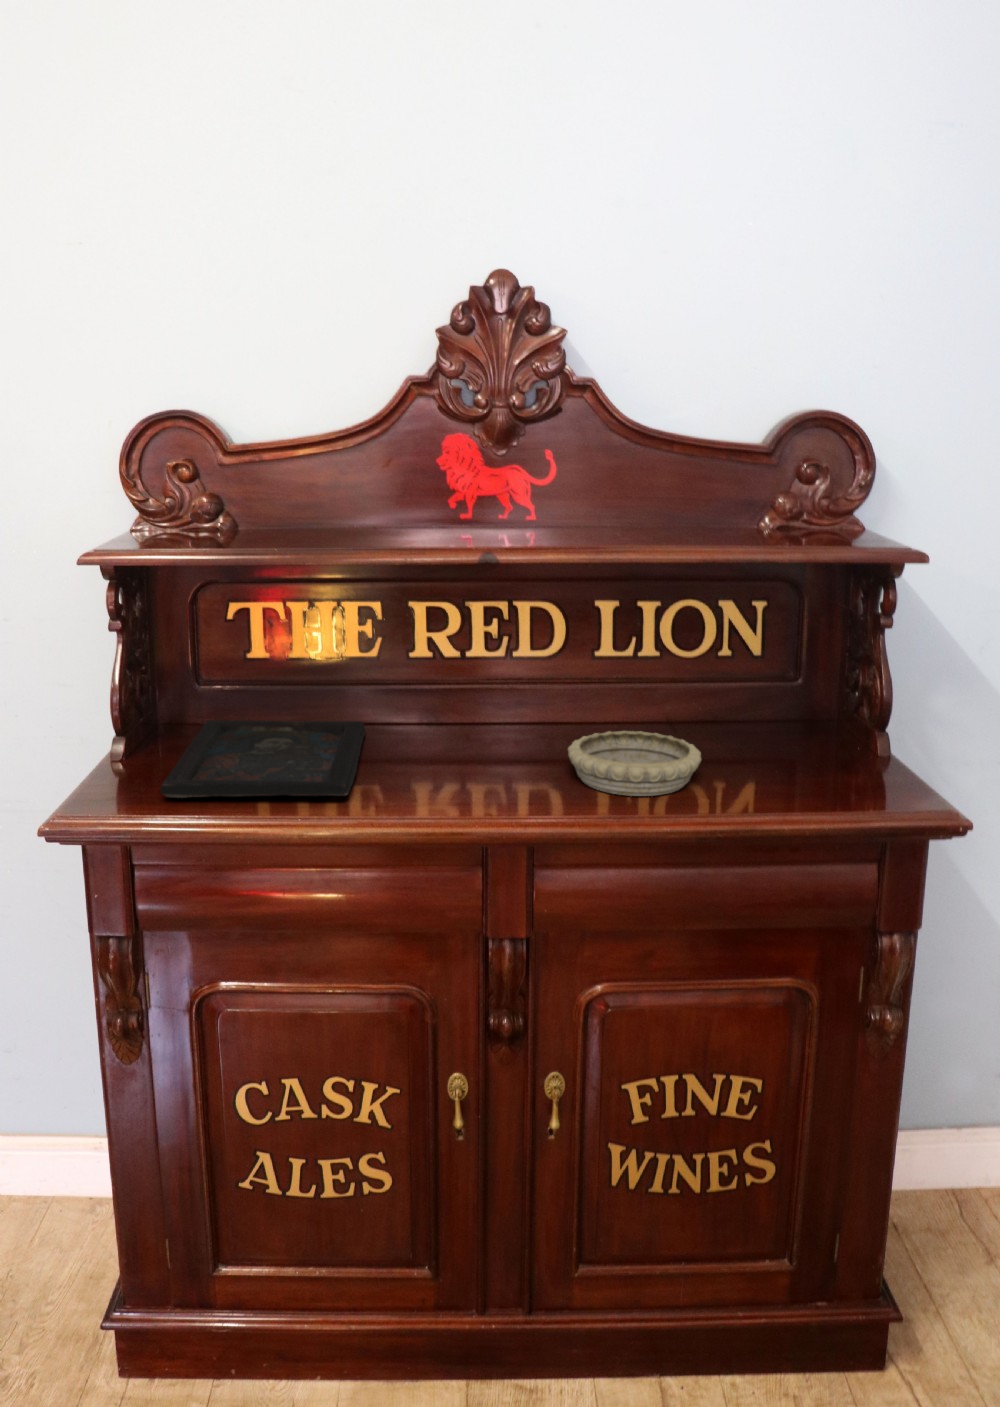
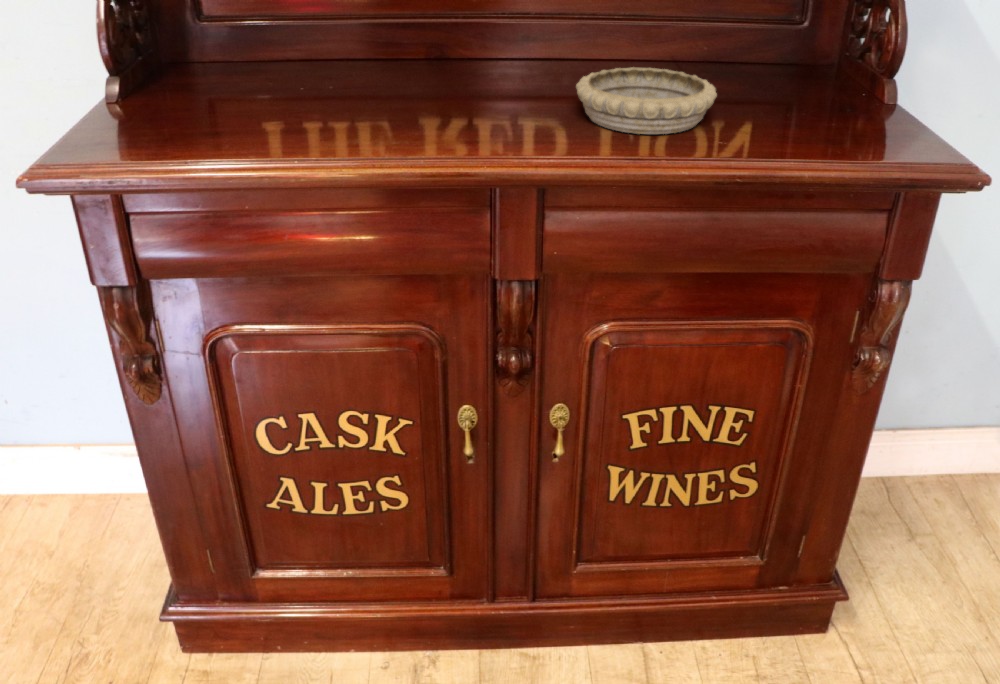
tray: present [161,720,365,798] -> none [144,62,365,139]

